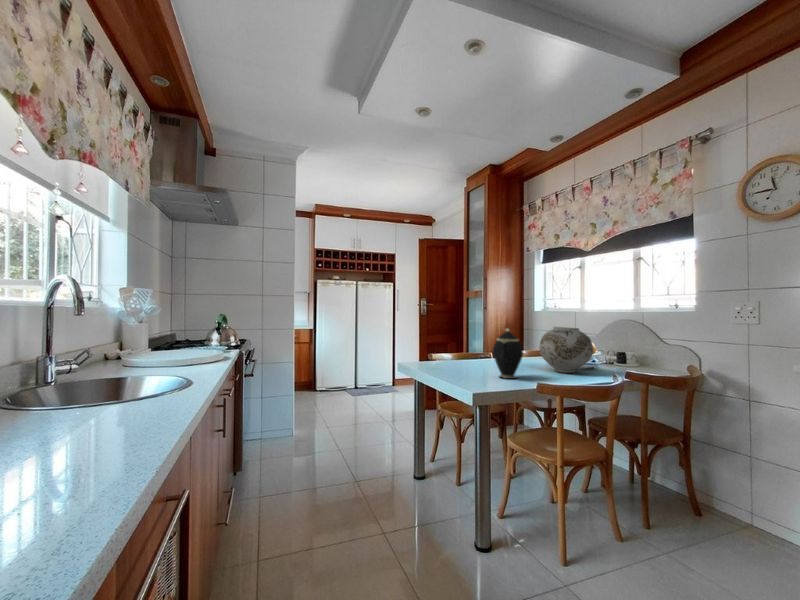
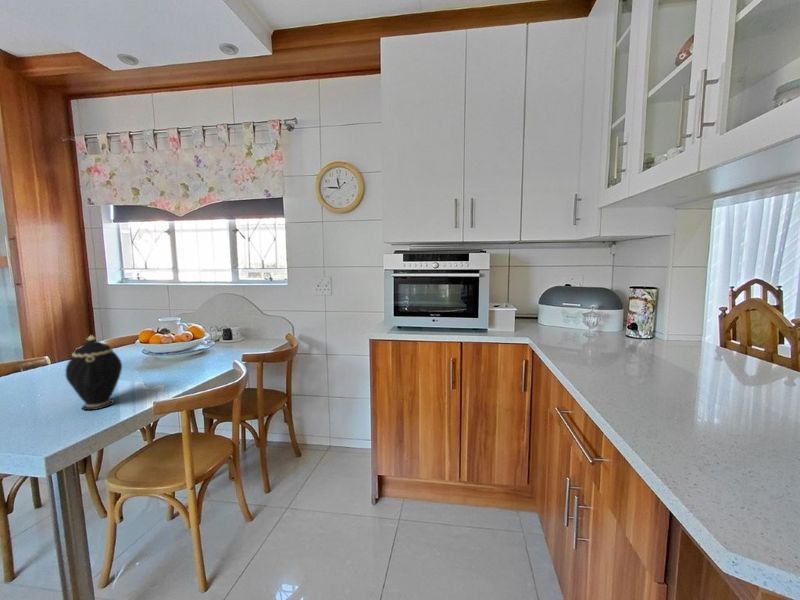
vase: present [539,327,593,373] -> none [138,314,208,371]

